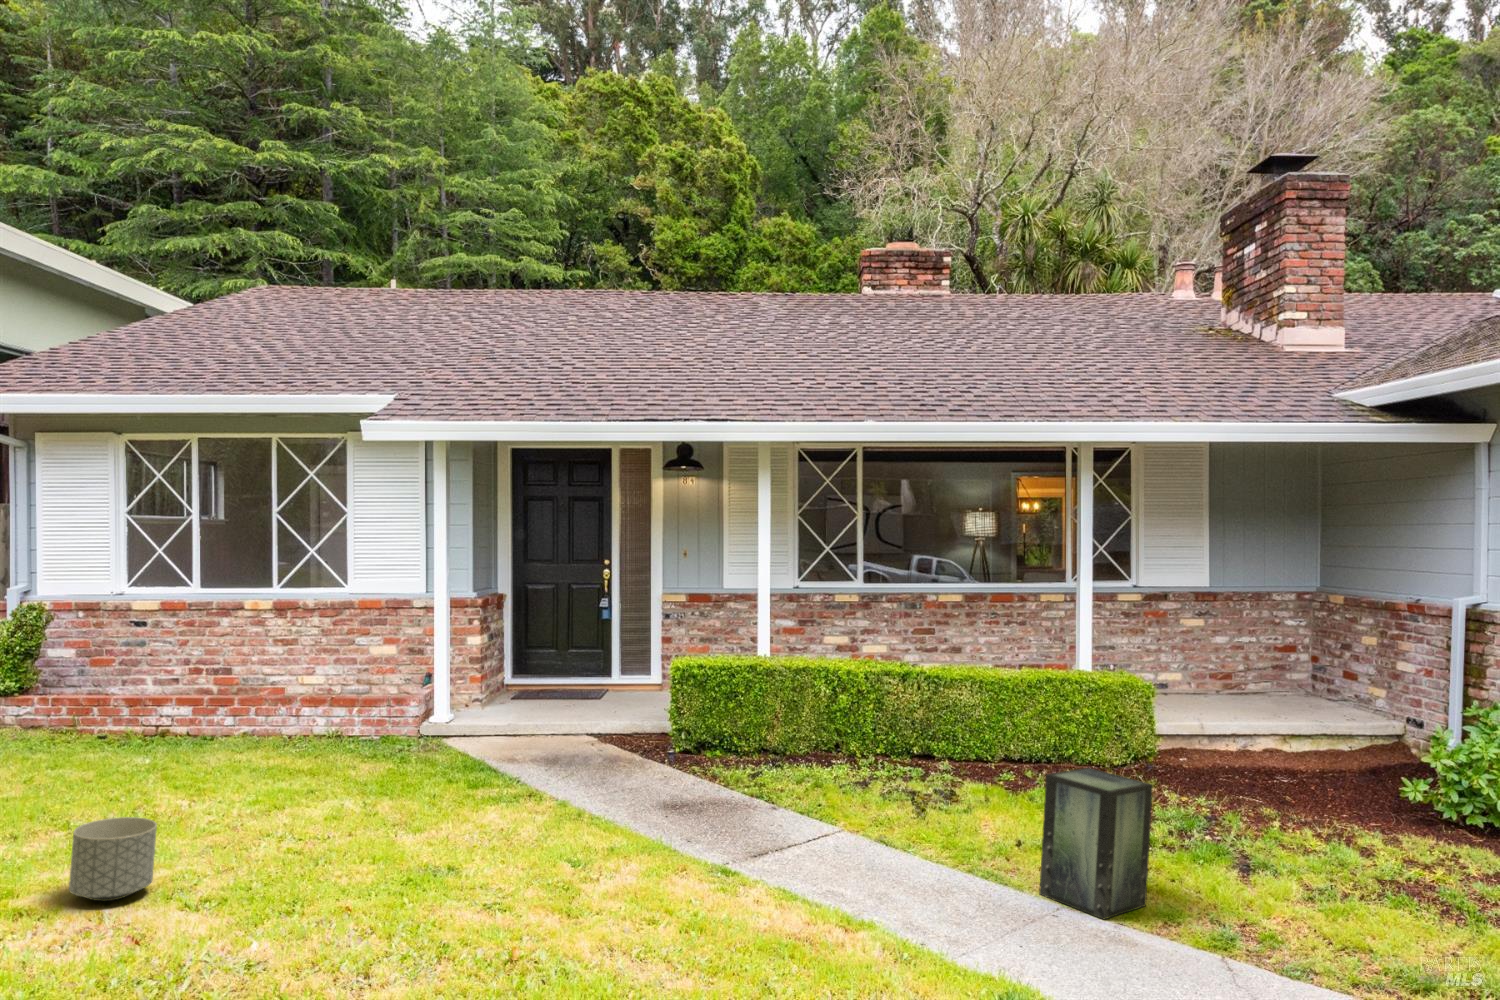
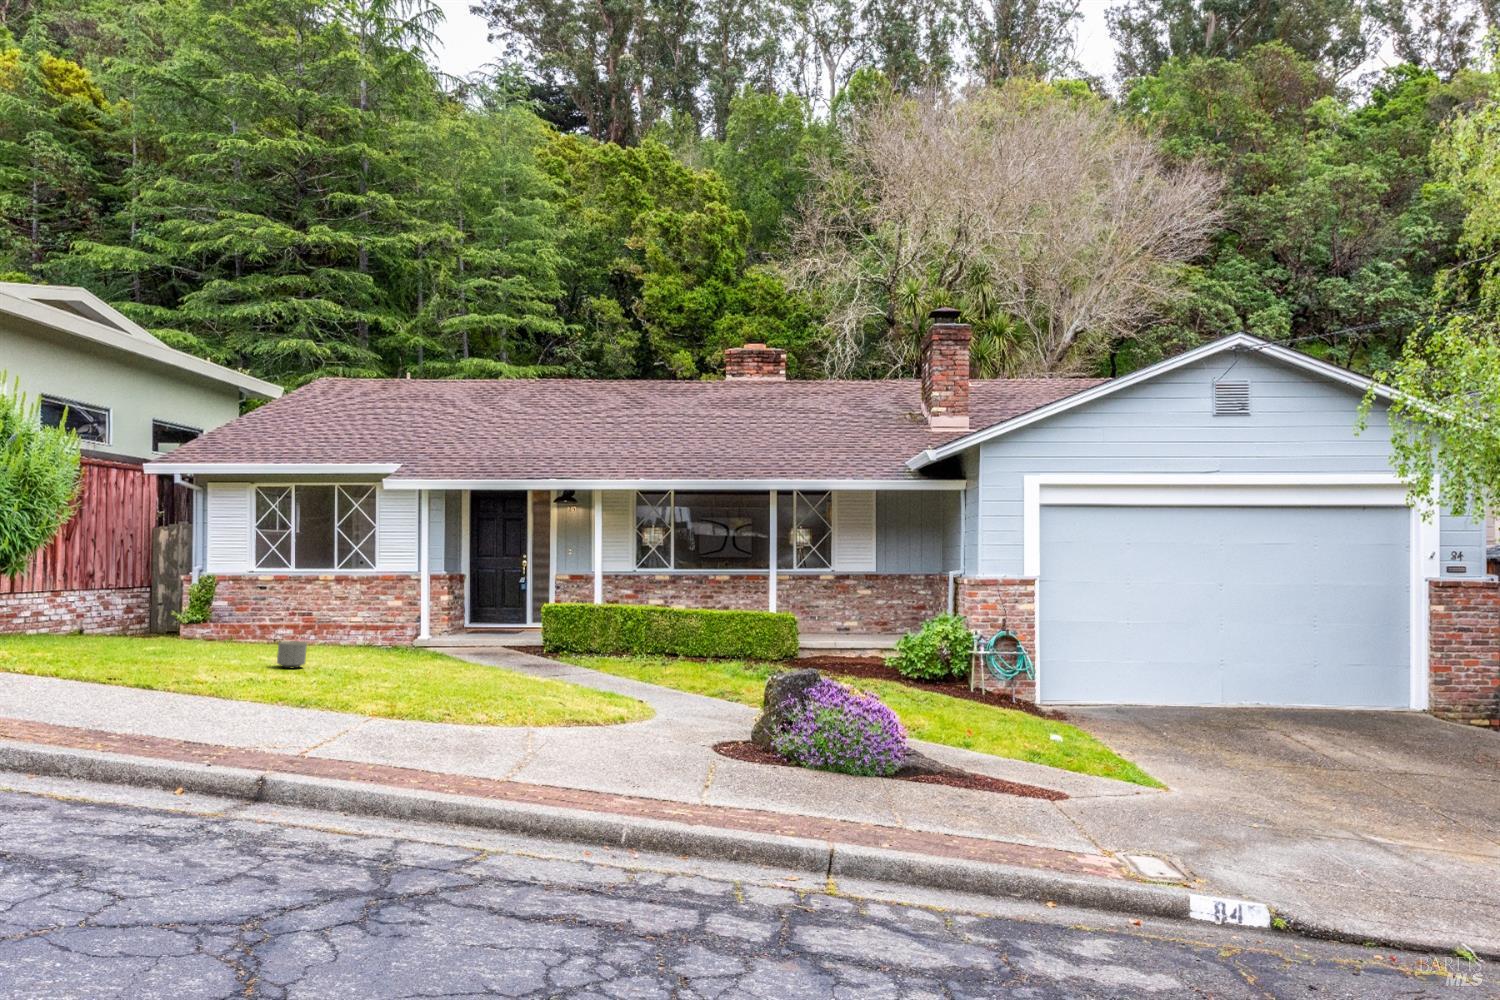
storage box: present [1039,768,1153,919] -> none [660,636,705,691]

